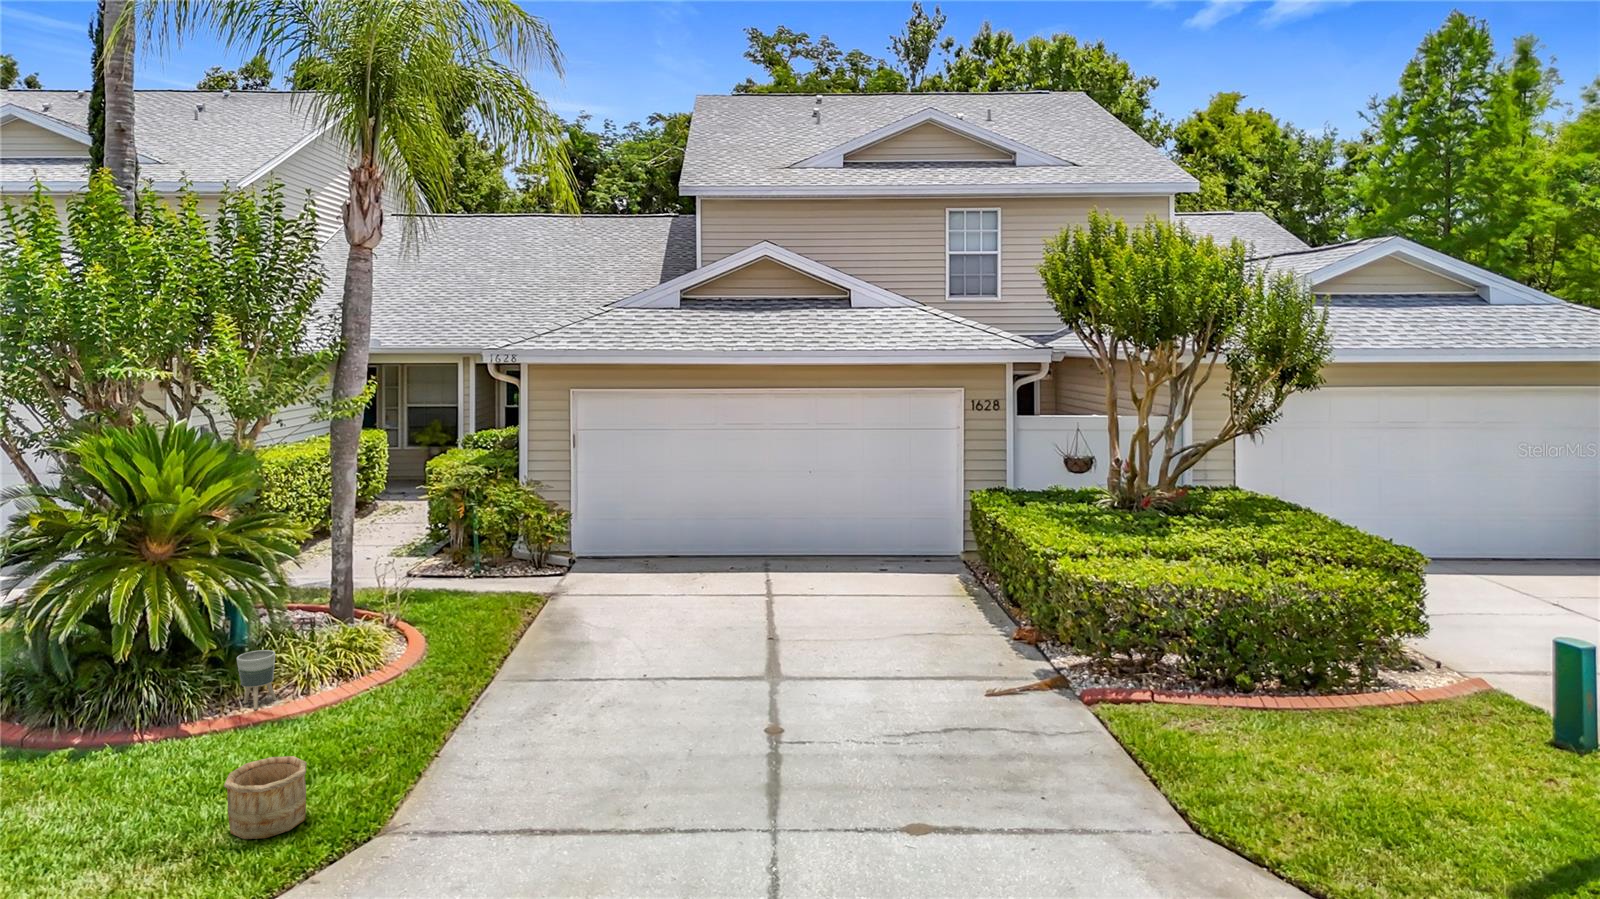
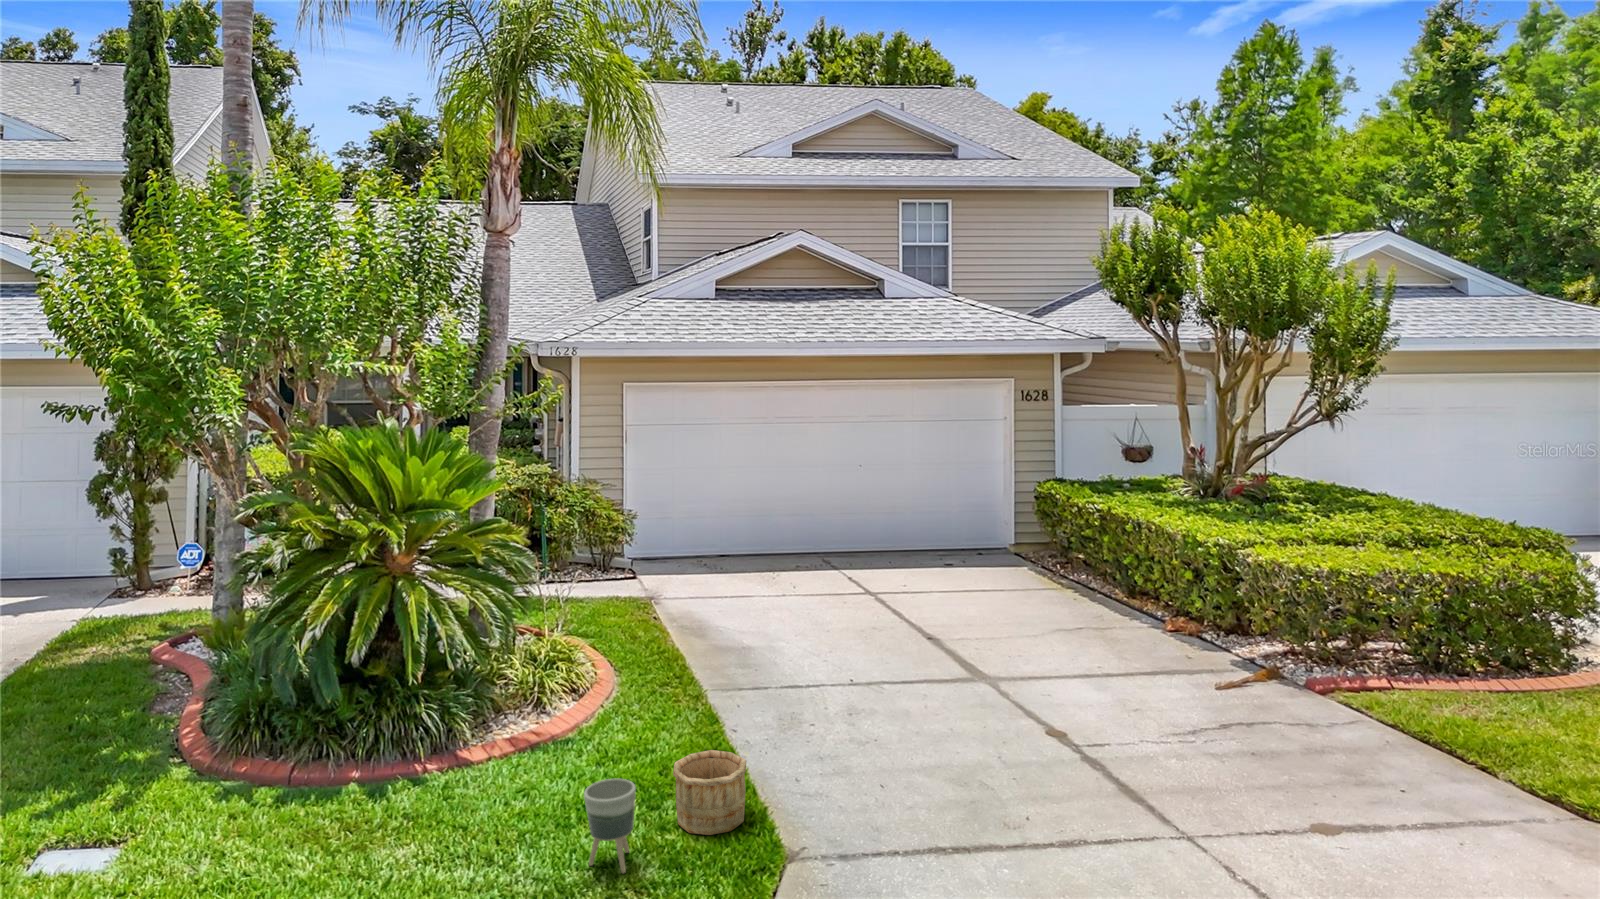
planter: present [237,650,276,710] -> present [584,779,636,873]

